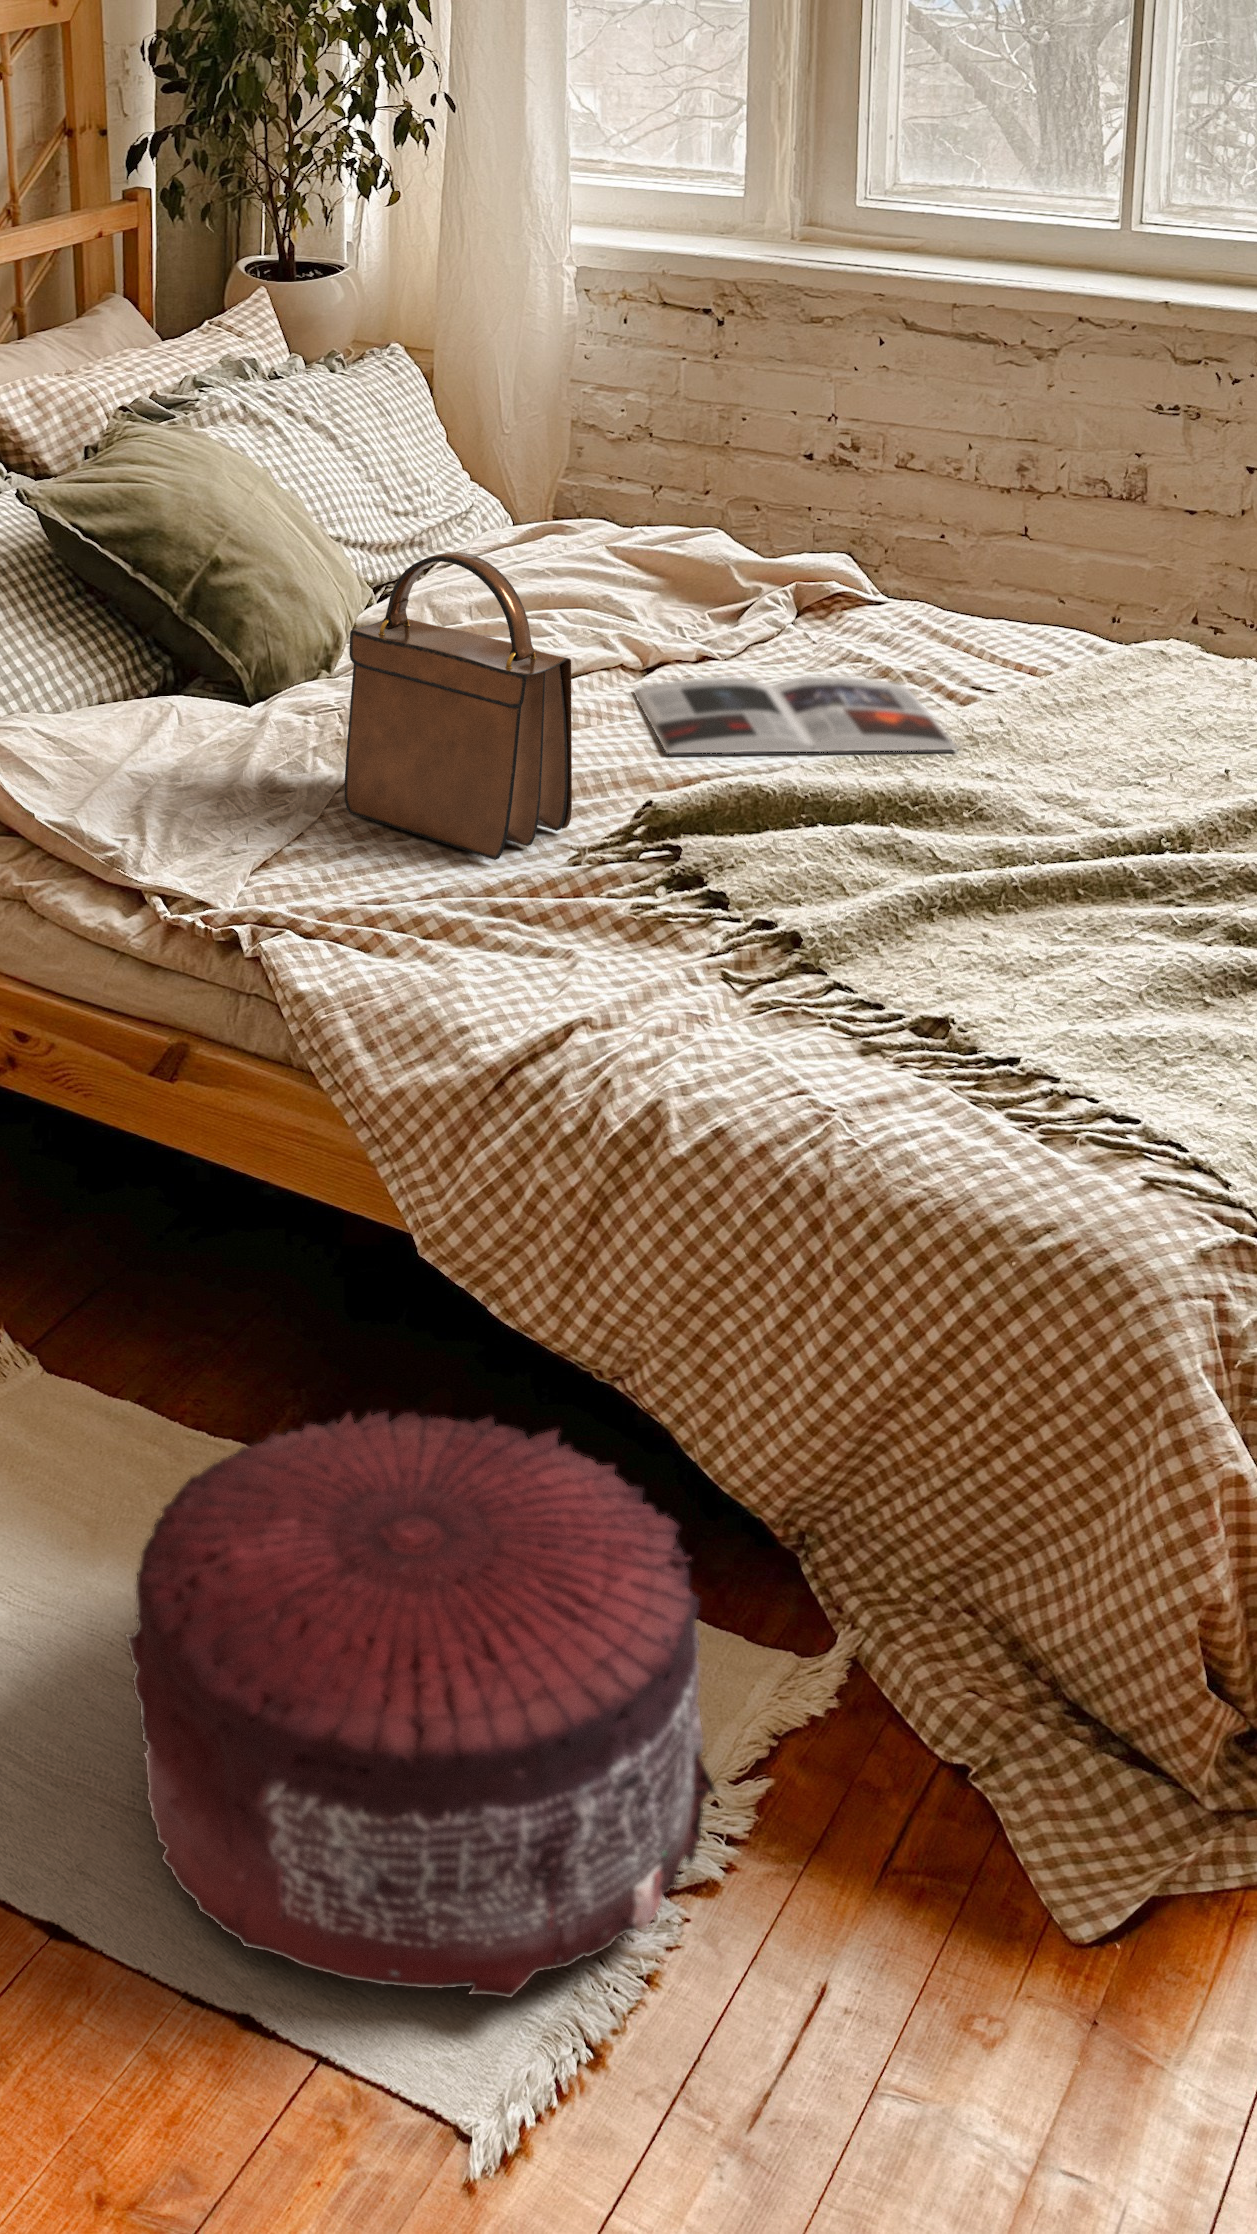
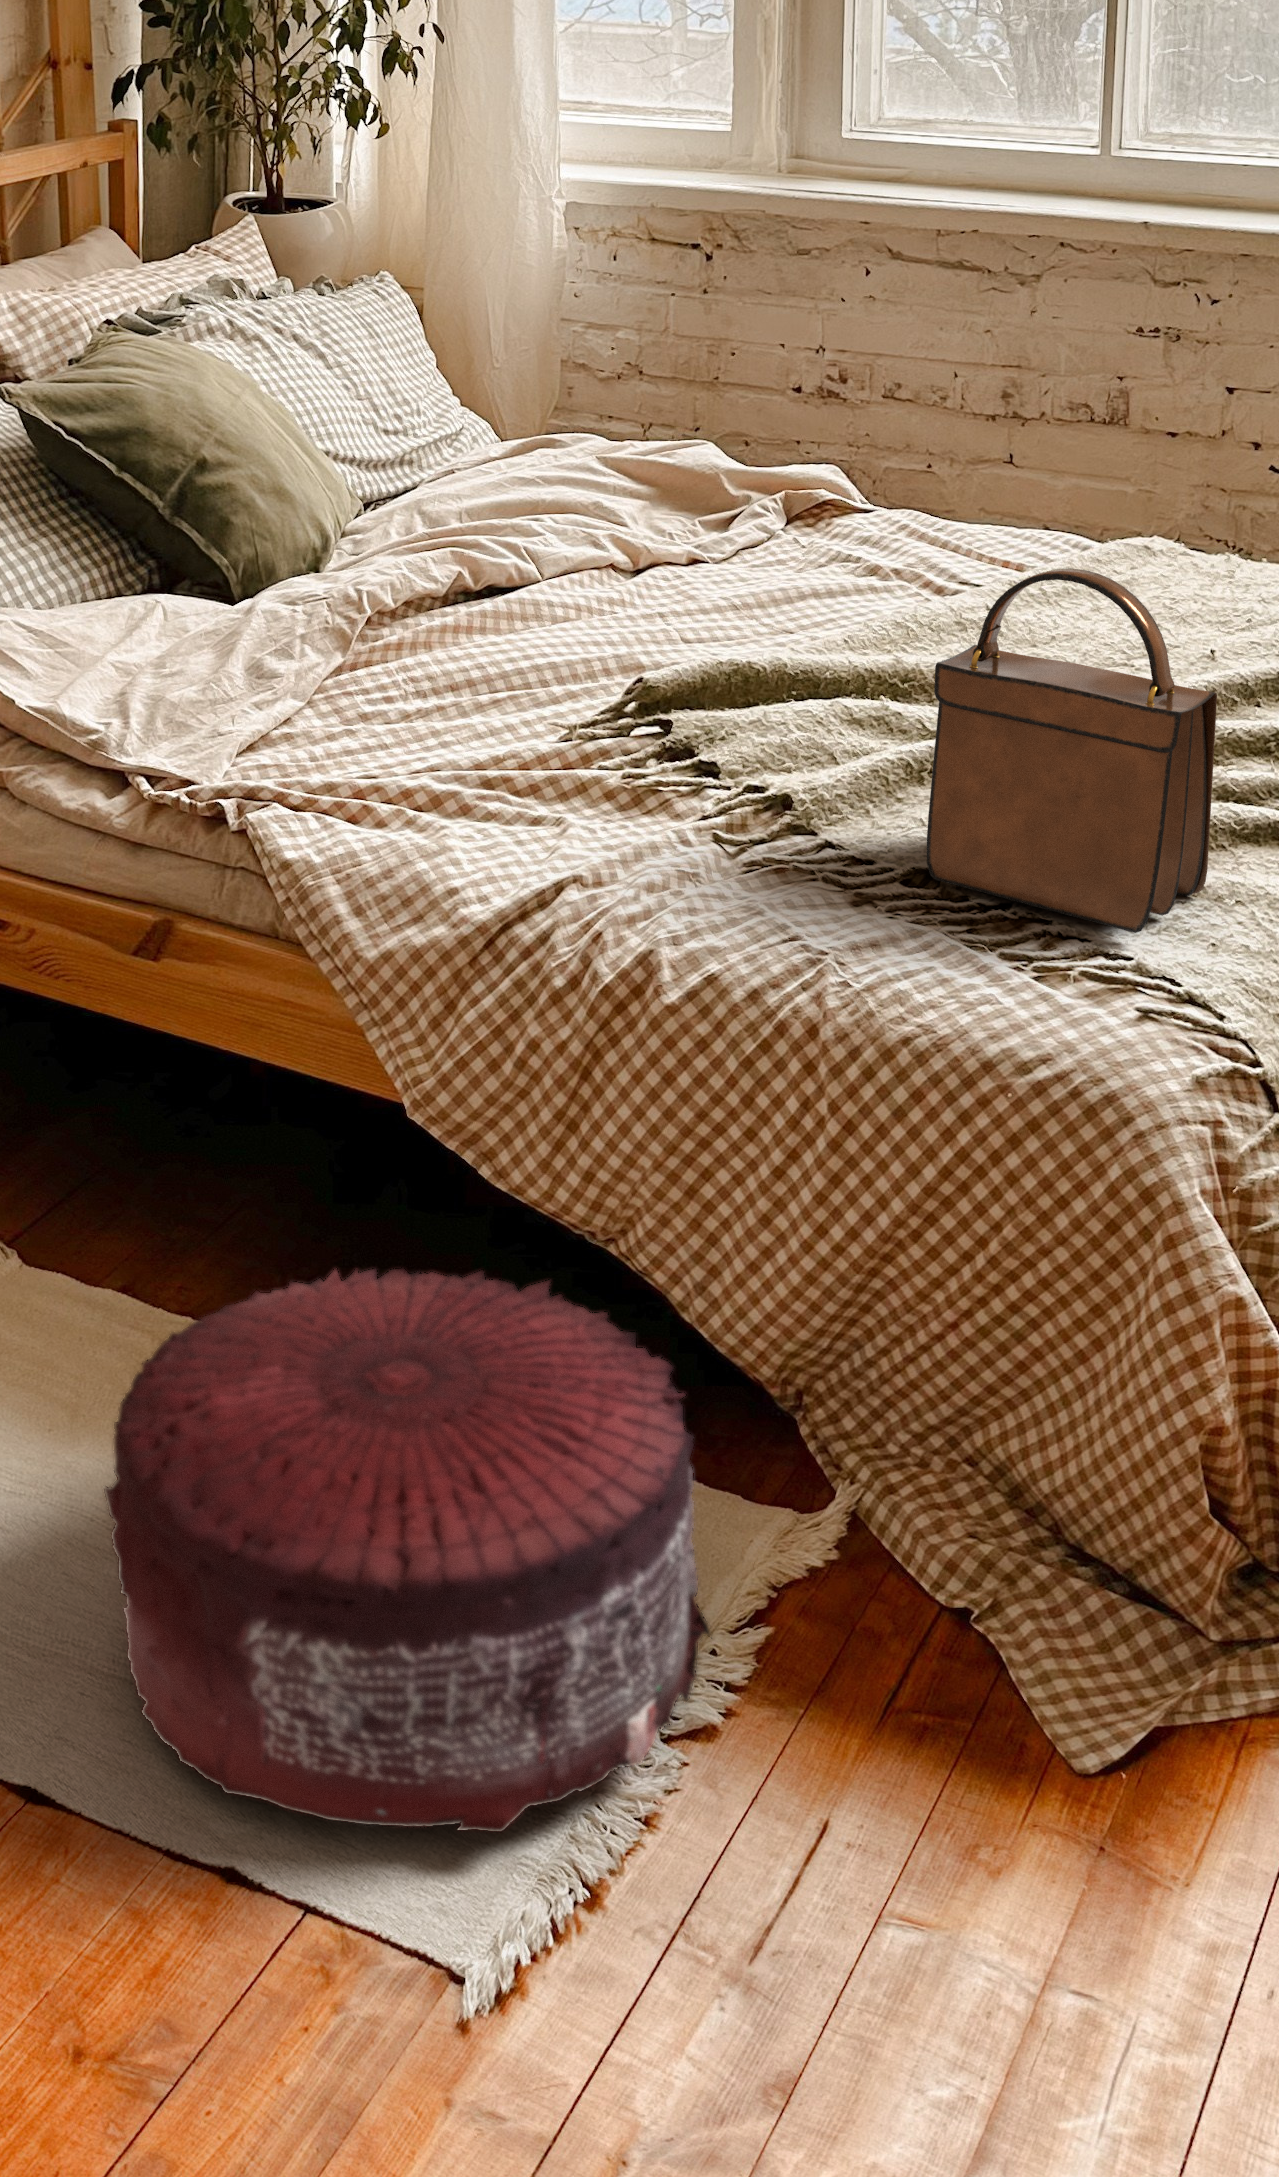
handbag: present [345,552,572,860] -> present [927,568,1217,933]
magazine: present [634,677,957,753] -> none [625,571,953,640]

